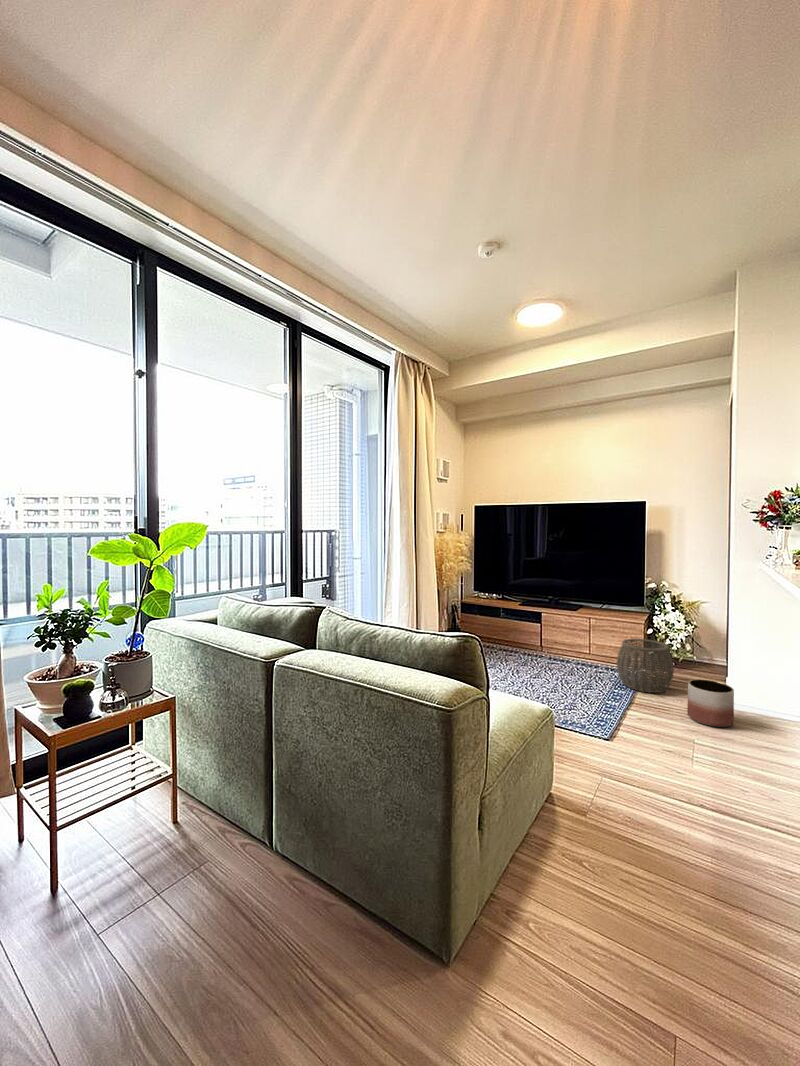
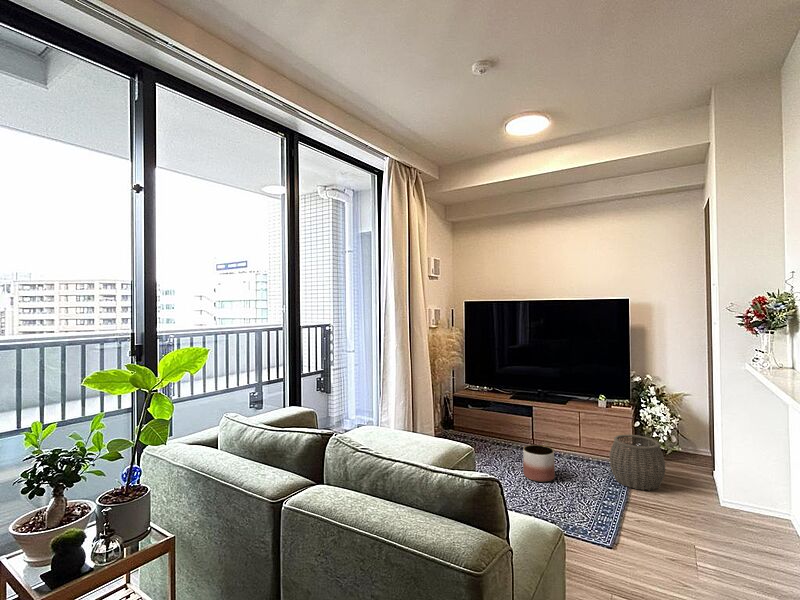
planter: present [687,679,734,727] -> present [523,445,555,482]

